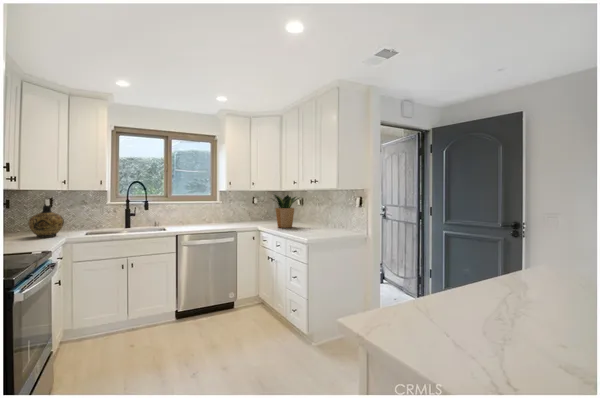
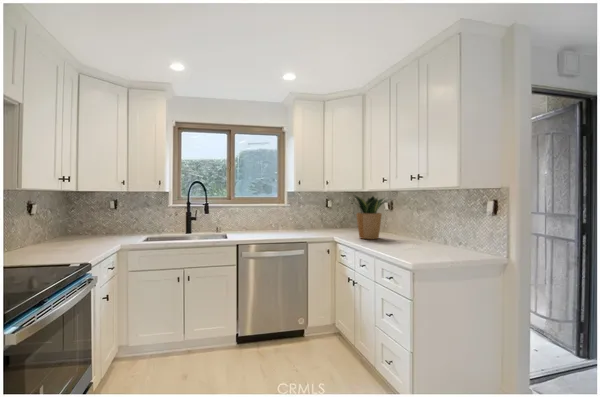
ceramic jug: present [28,204,64,237] -> none [89,207,123,243]

